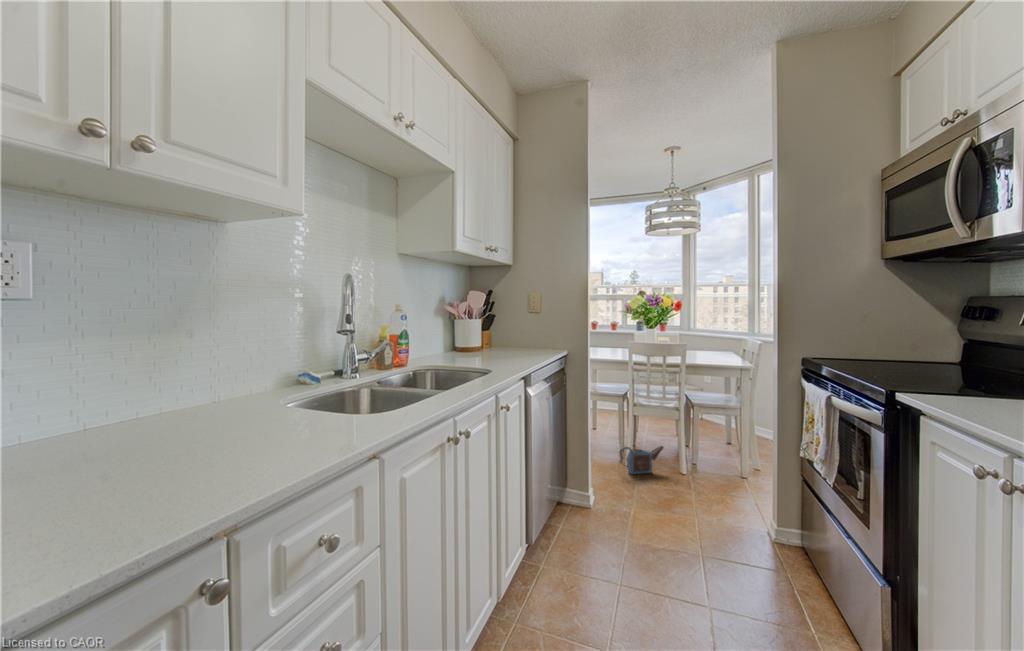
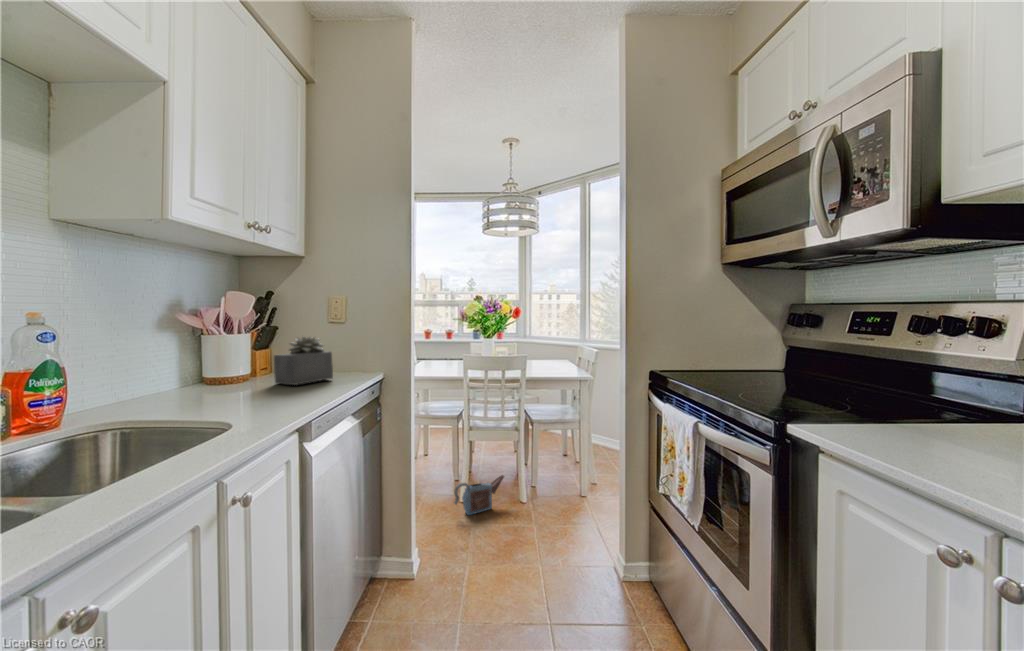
succulent plant: none [498,321,535,354] -> present [274,337,333,385]

